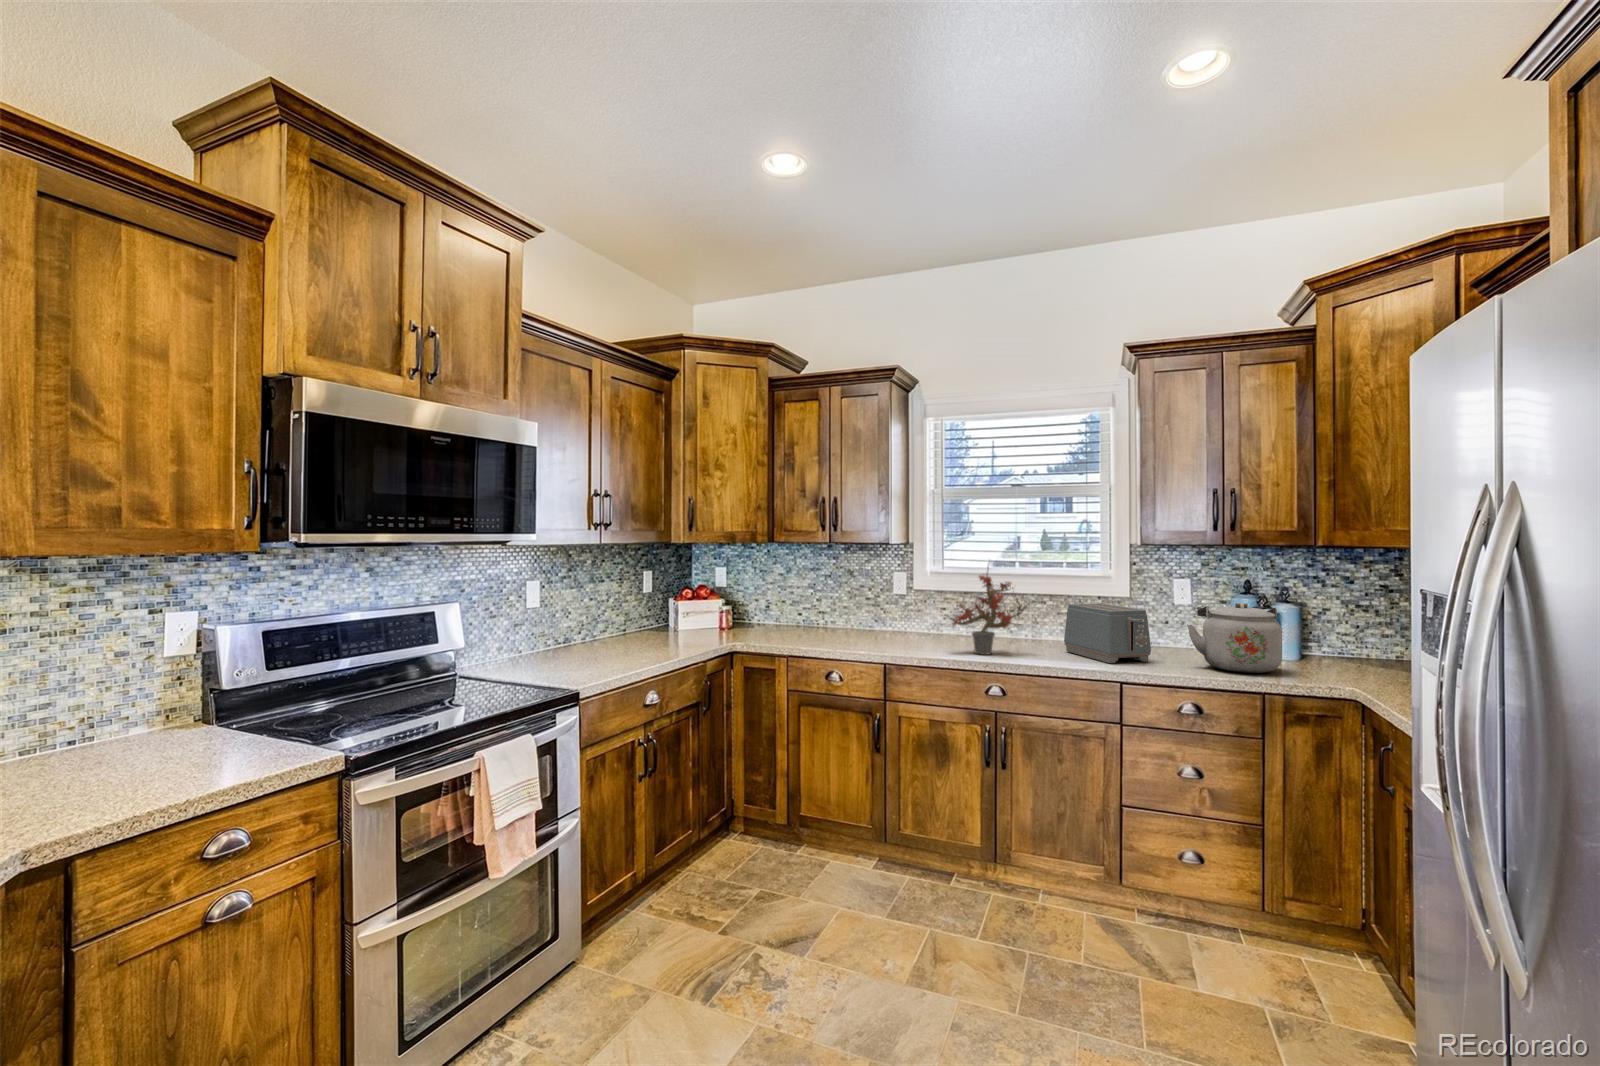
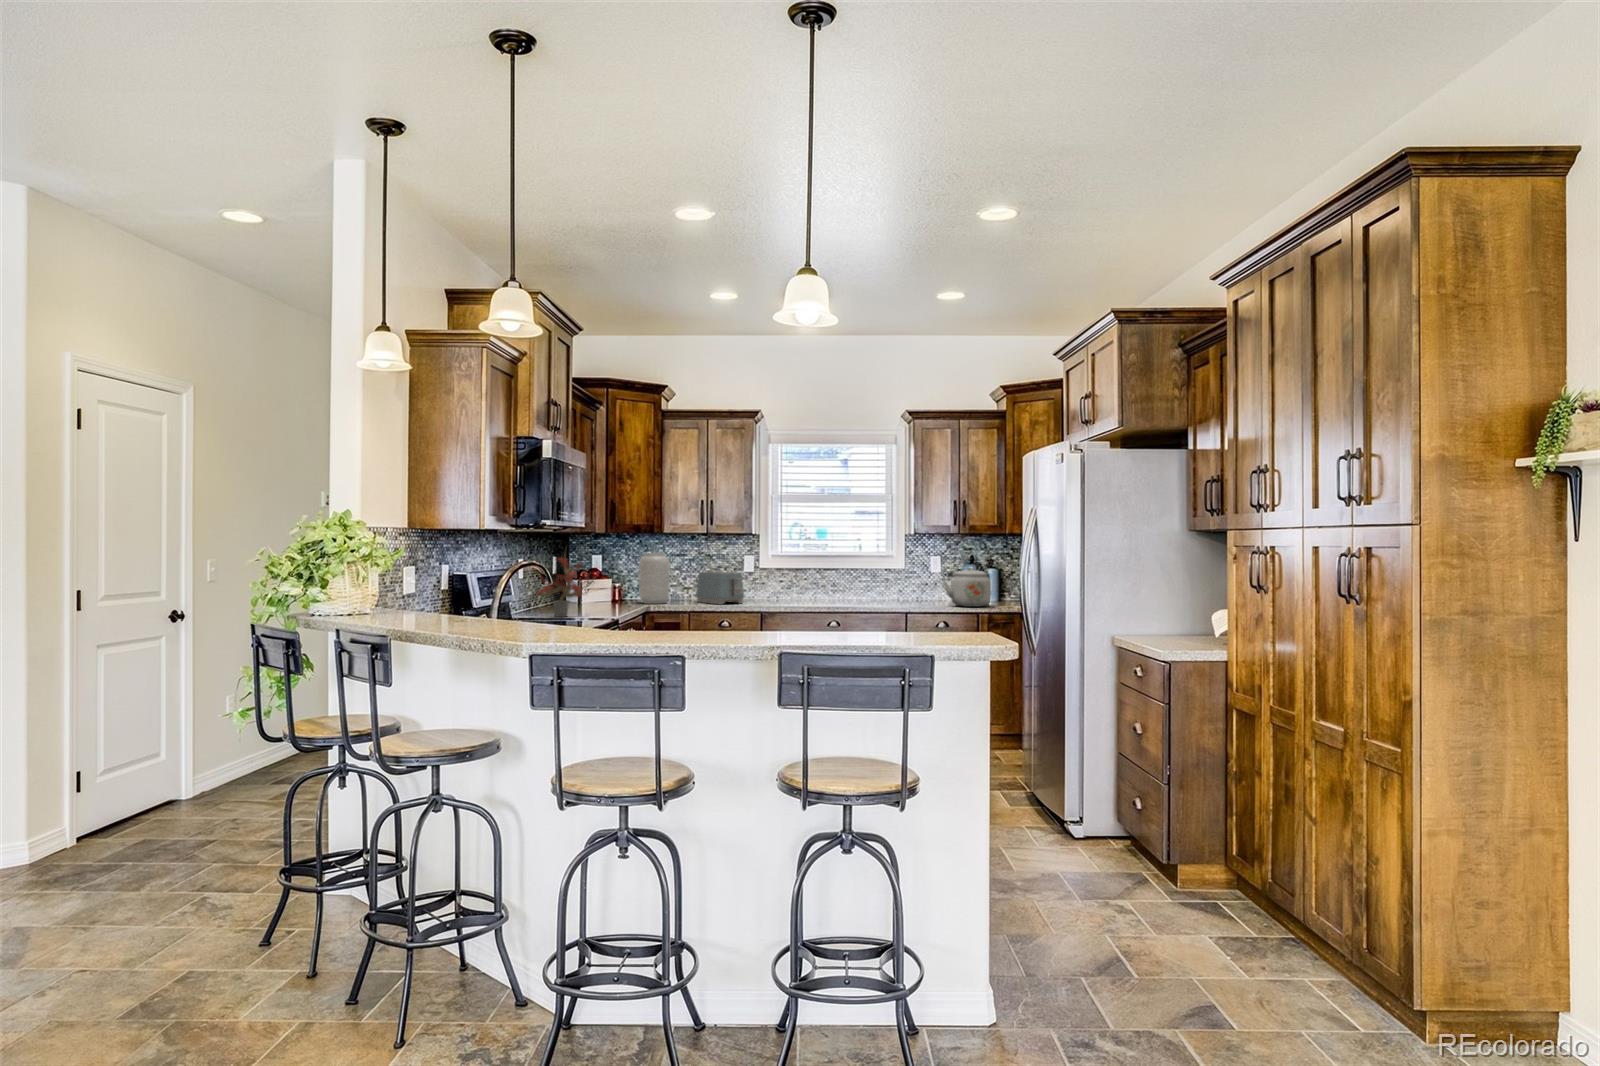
vase: none [755,566,793,632] -> present [639,553,670,604]
potted plant: present [944,574,1030,655] -> present [537,558,593,617]
toaster: present [1064,603,1151,663] -> present [696,571,744,605]

